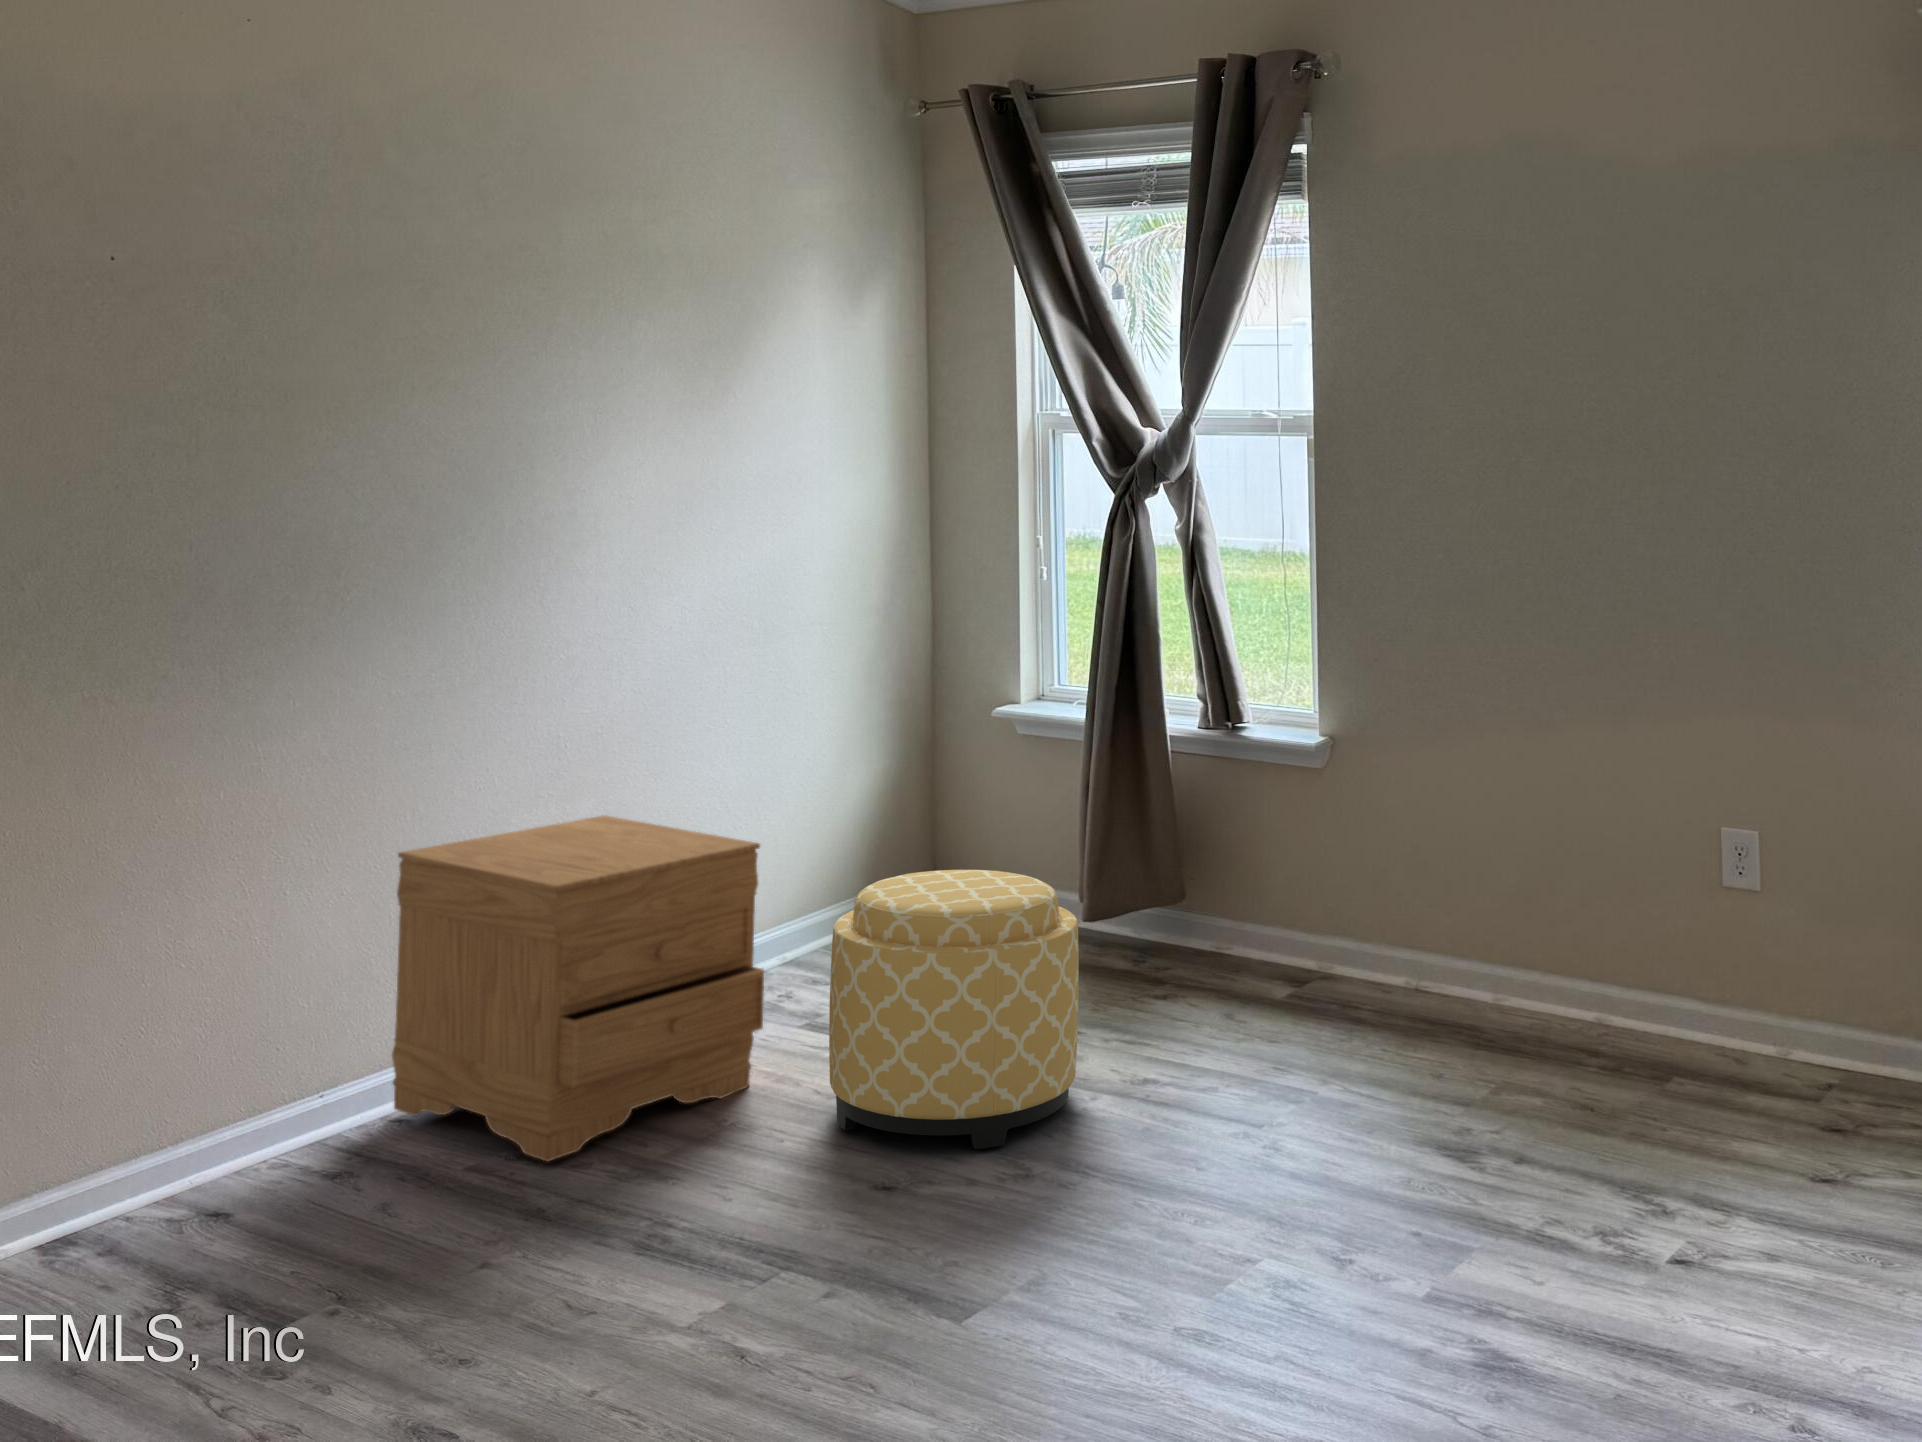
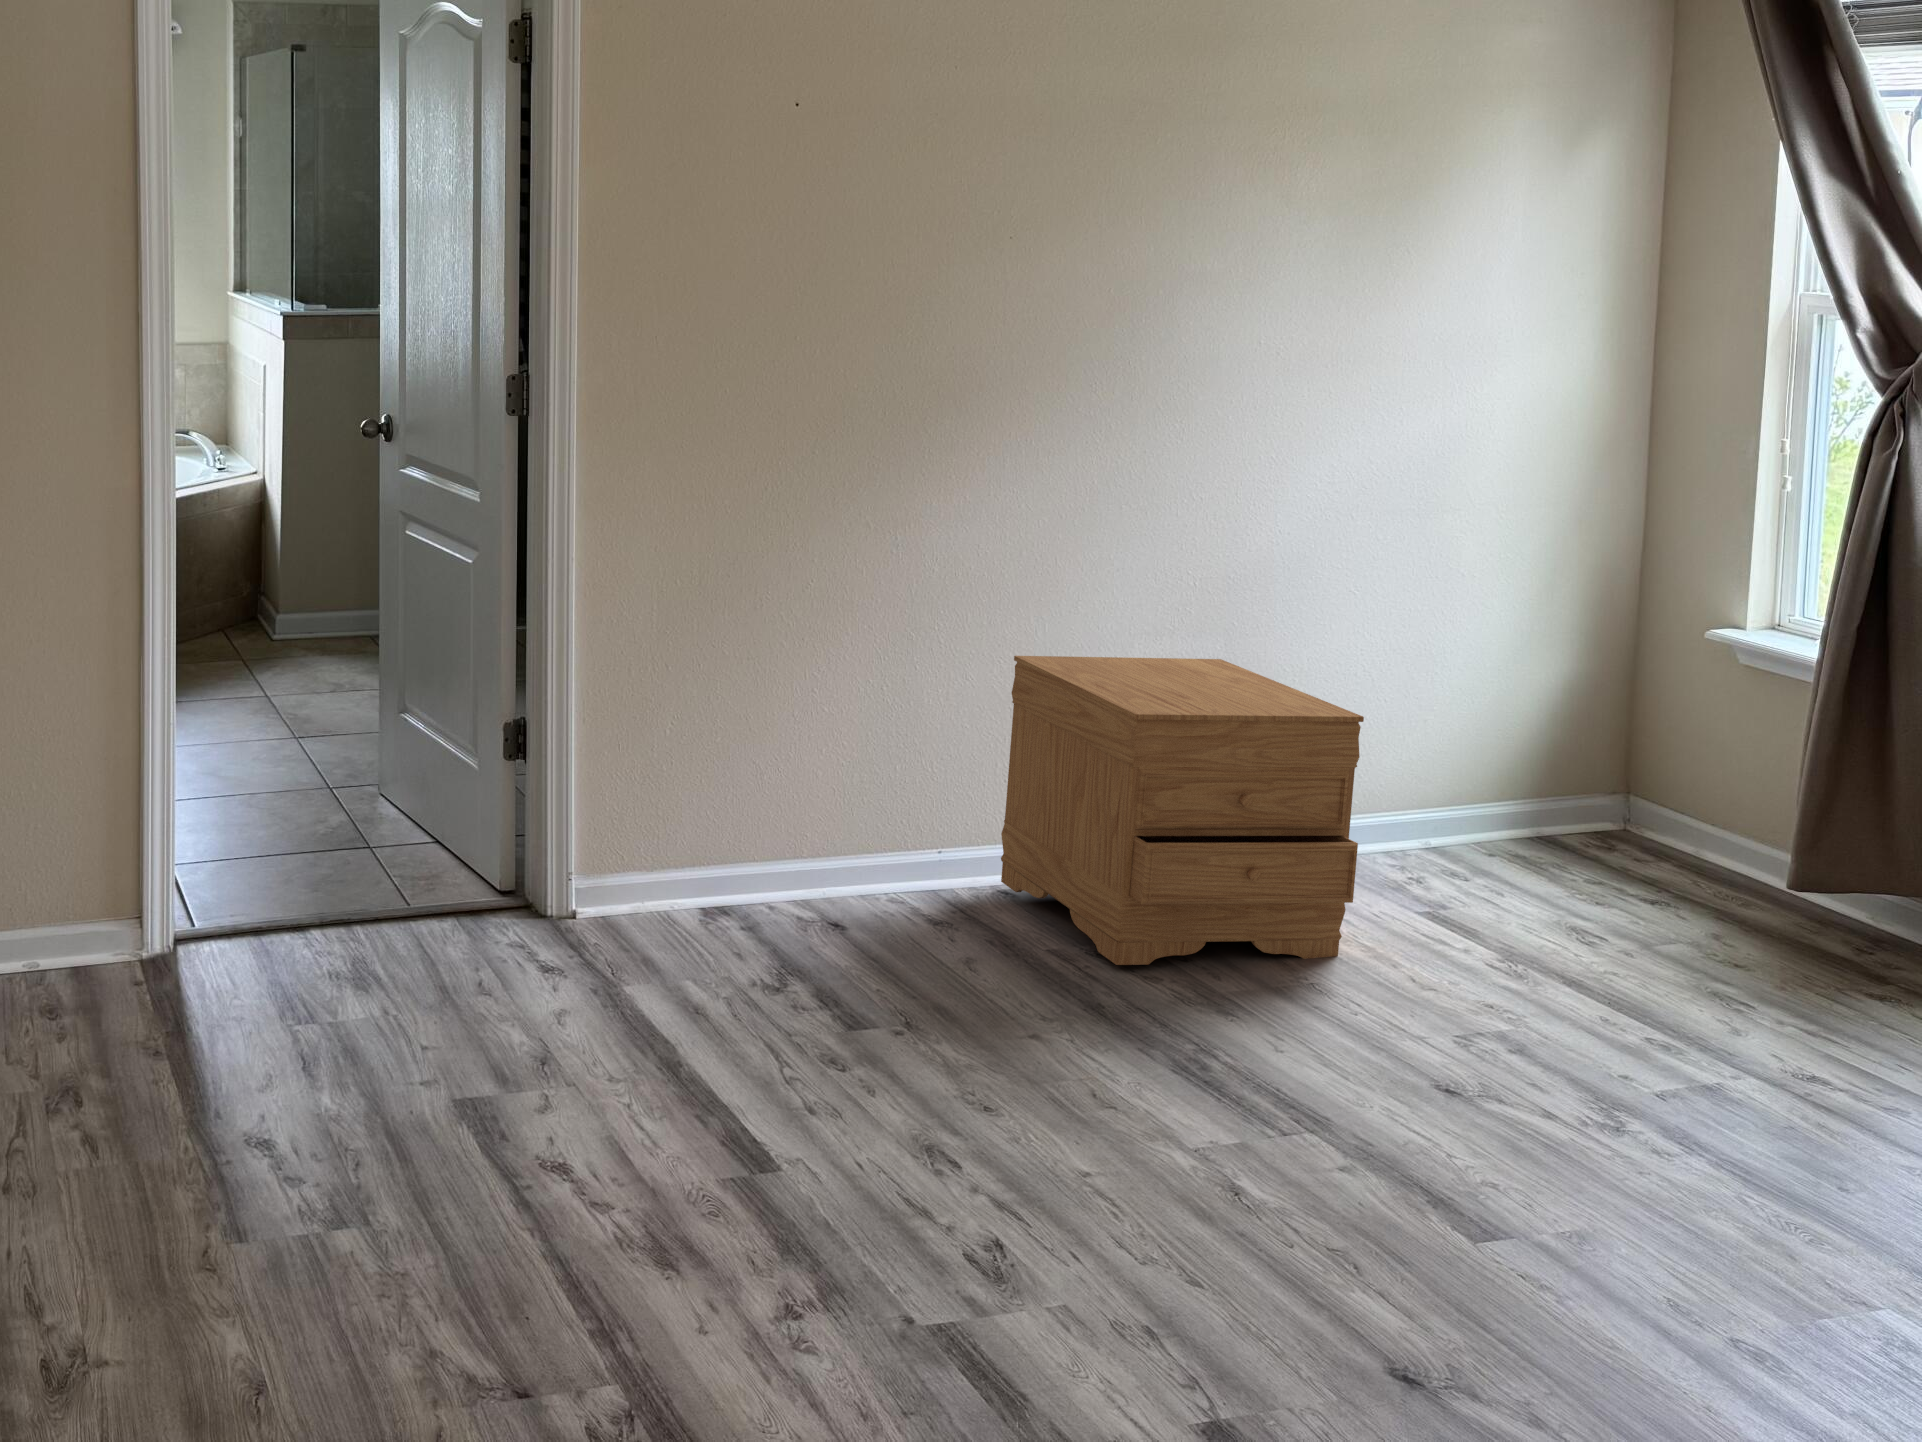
ottoman: present [829,870,1079,1149] -> none [1411,782,1730,1095]

